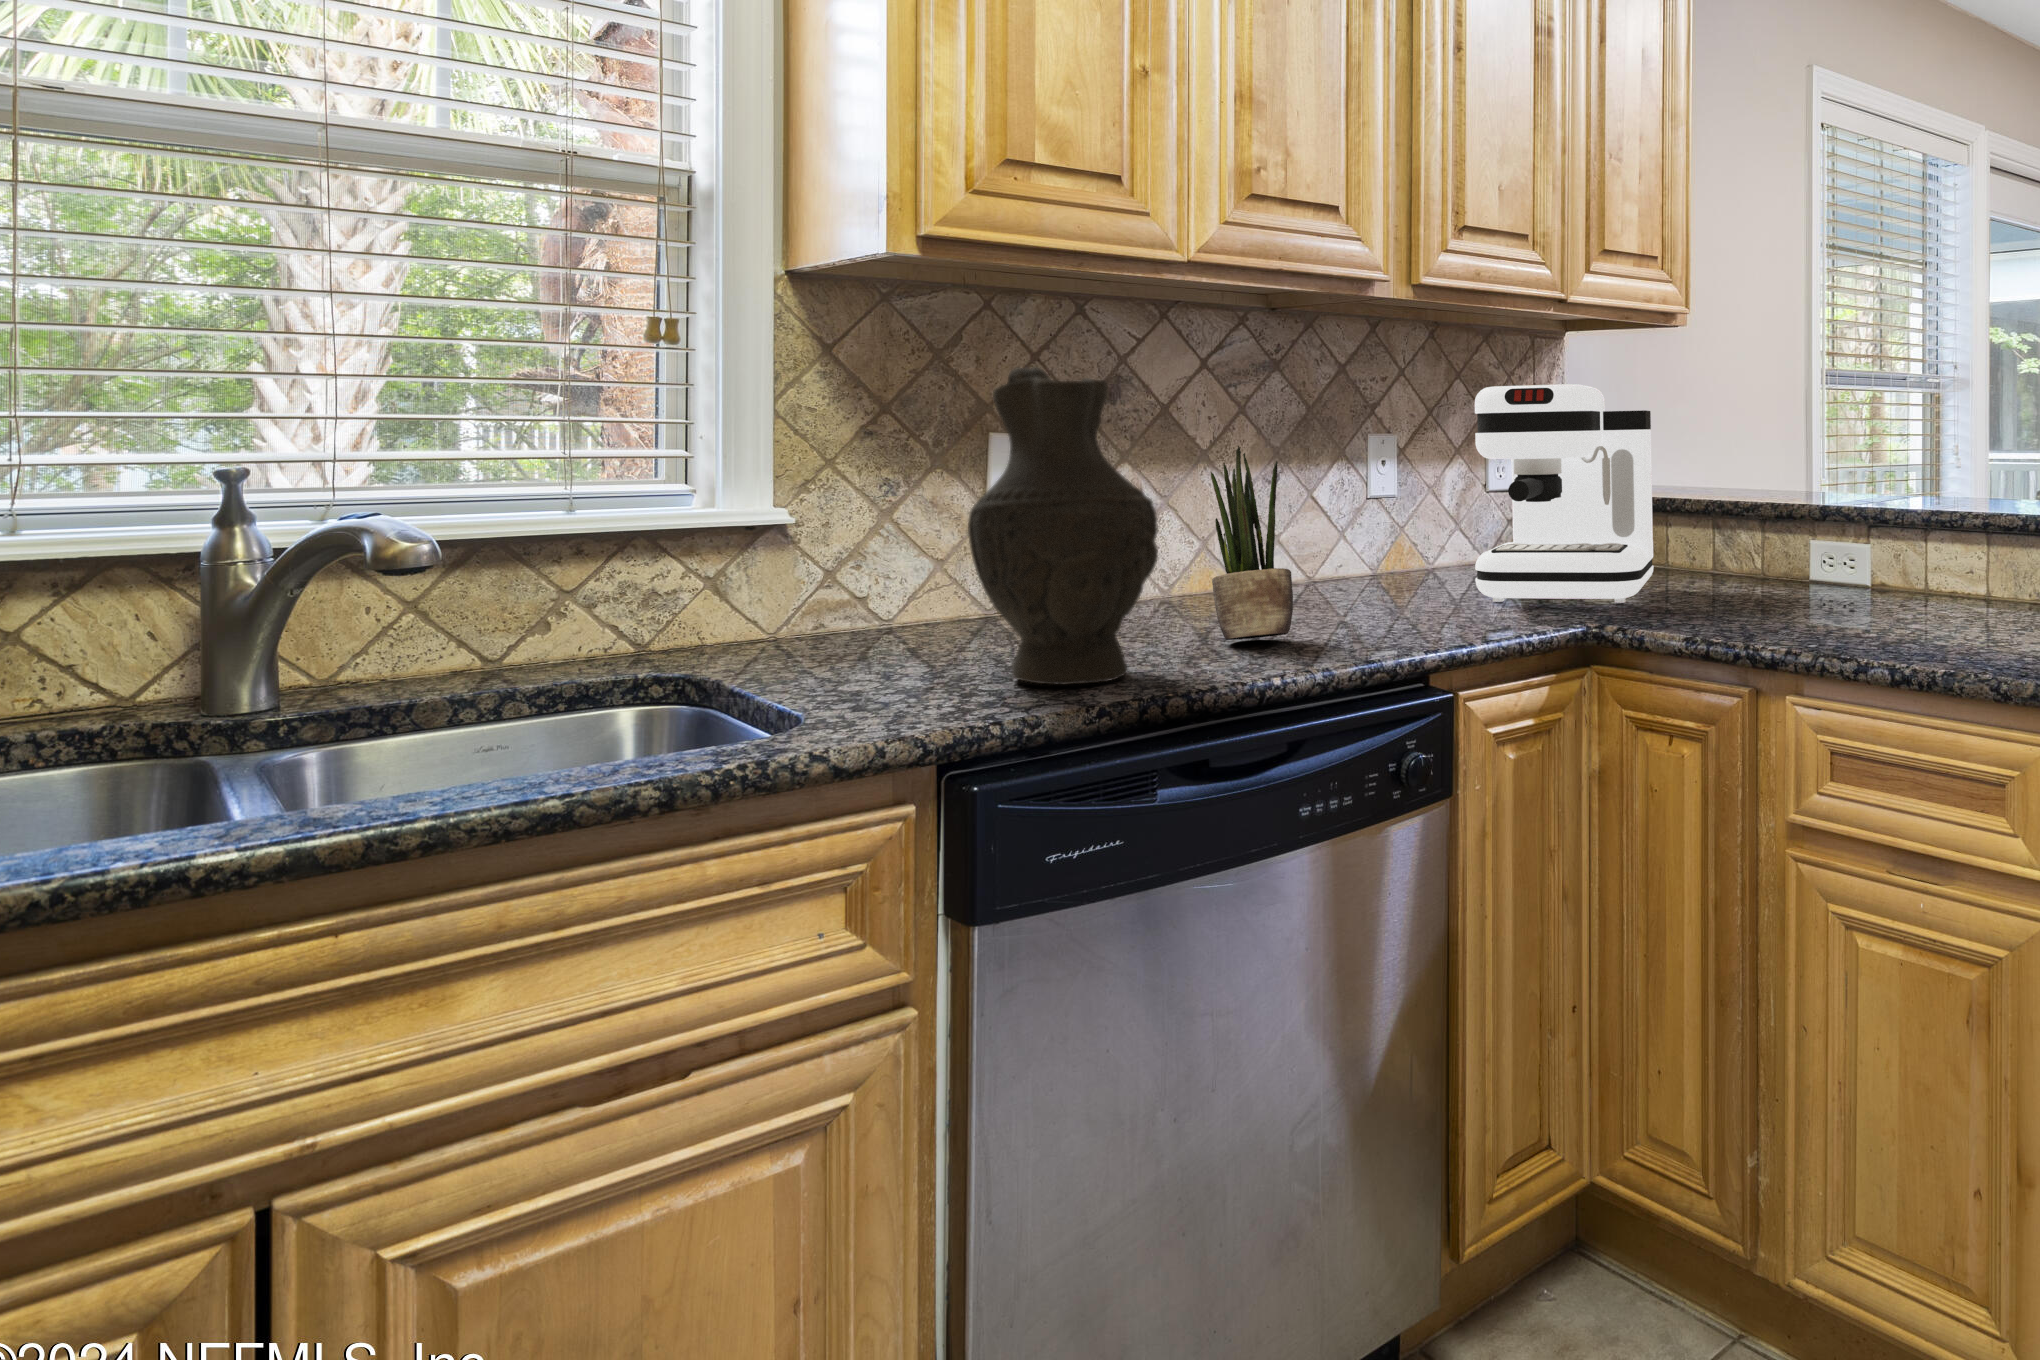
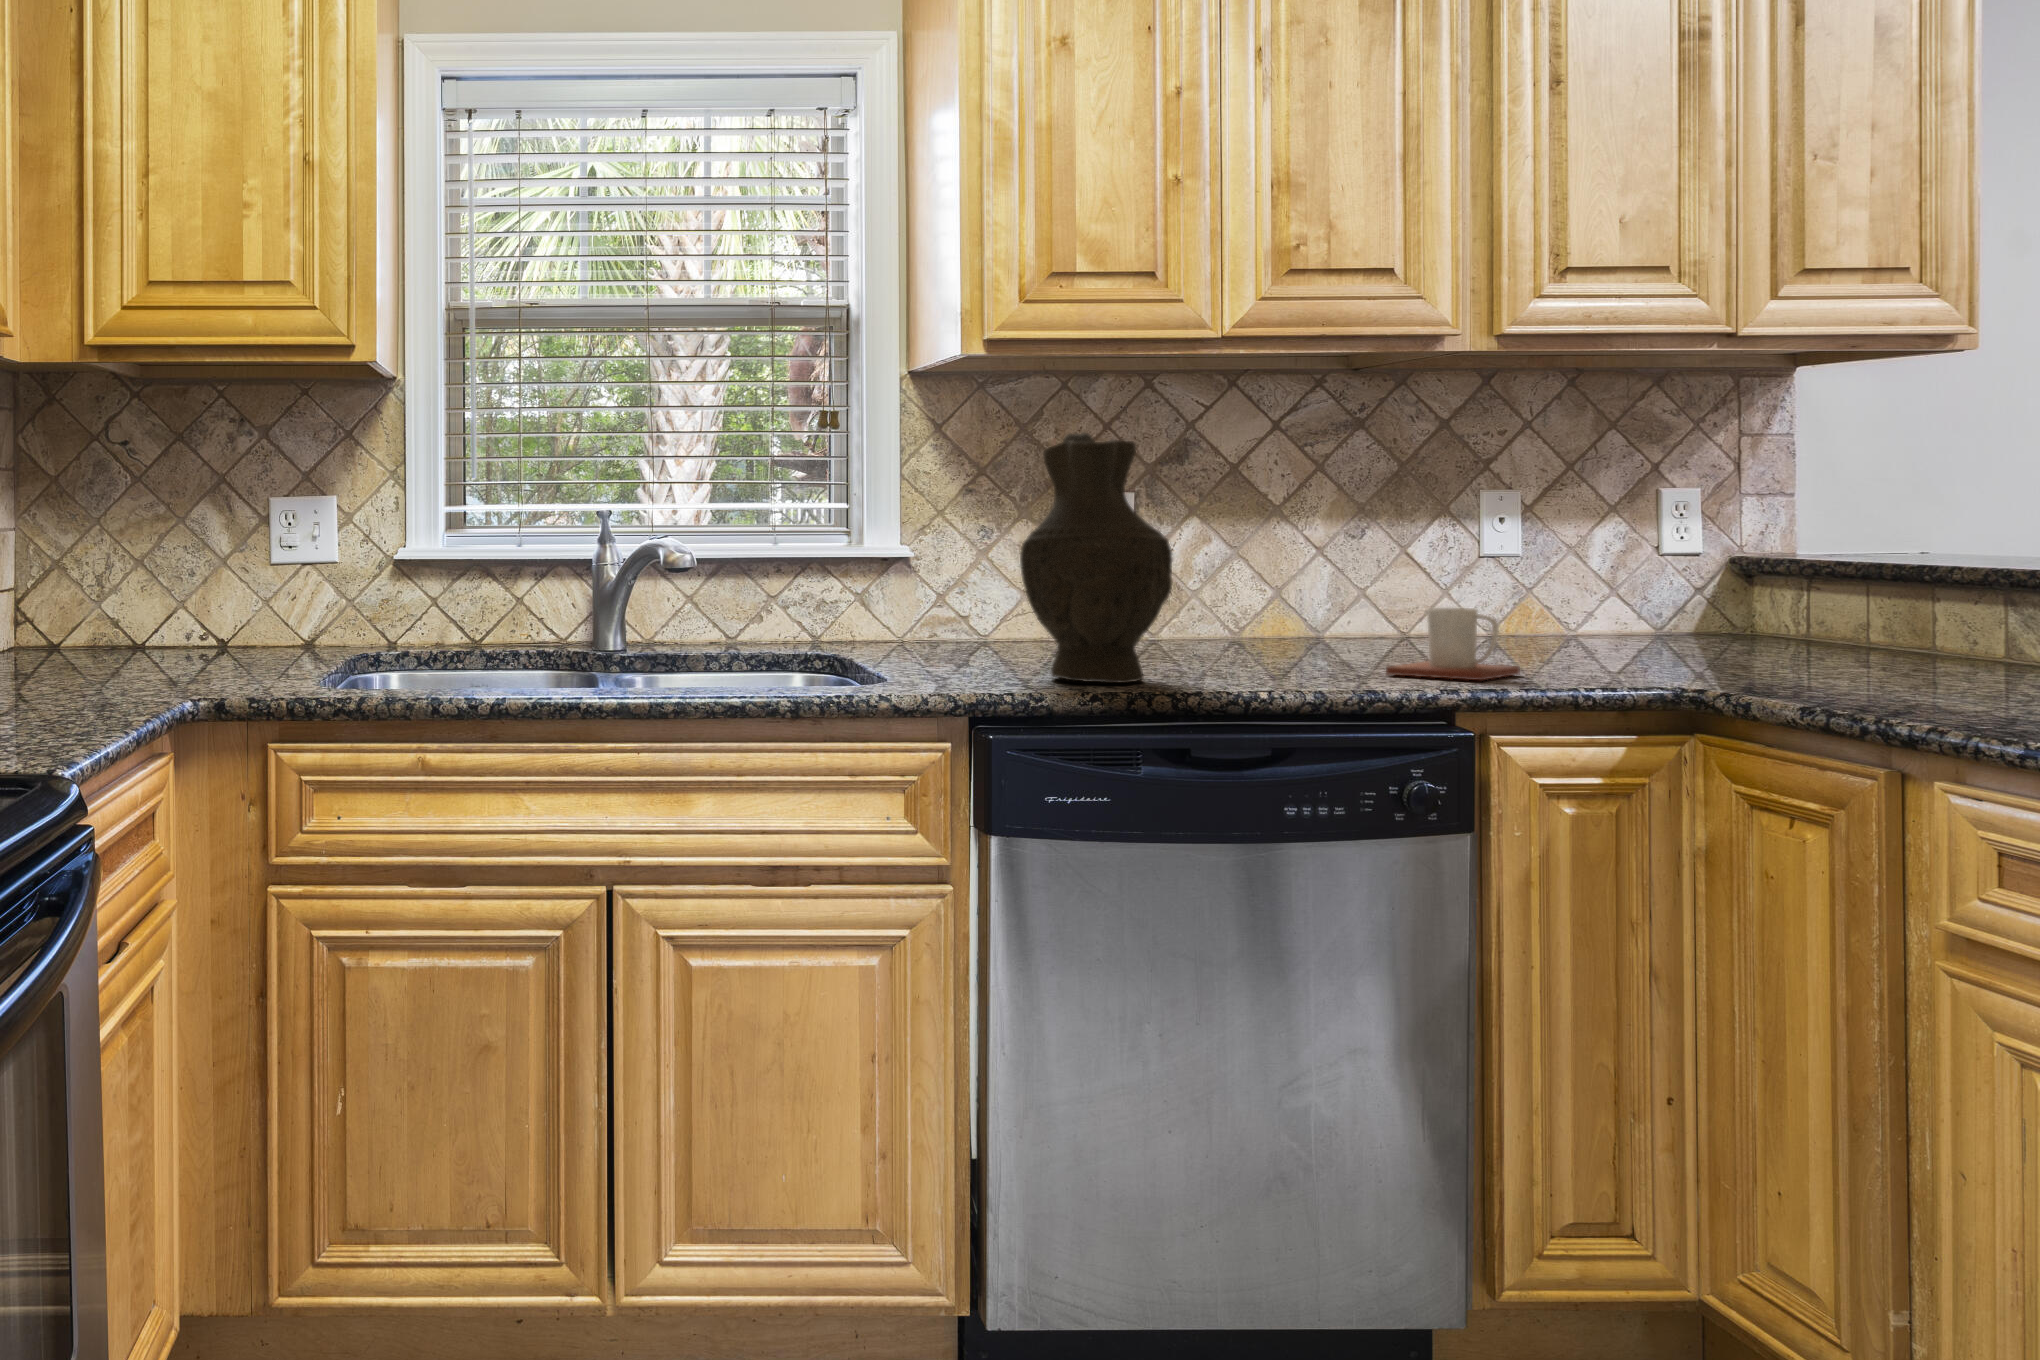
coffee maker: present [1475,384,1654,603] -> none [1579,428,1857,675]
potted plant: present [1210,446,1293,640] -> none [1244,496,1323,671]
mug: none [1349,558,1454,634] -> present [1386,608,1520,680]

